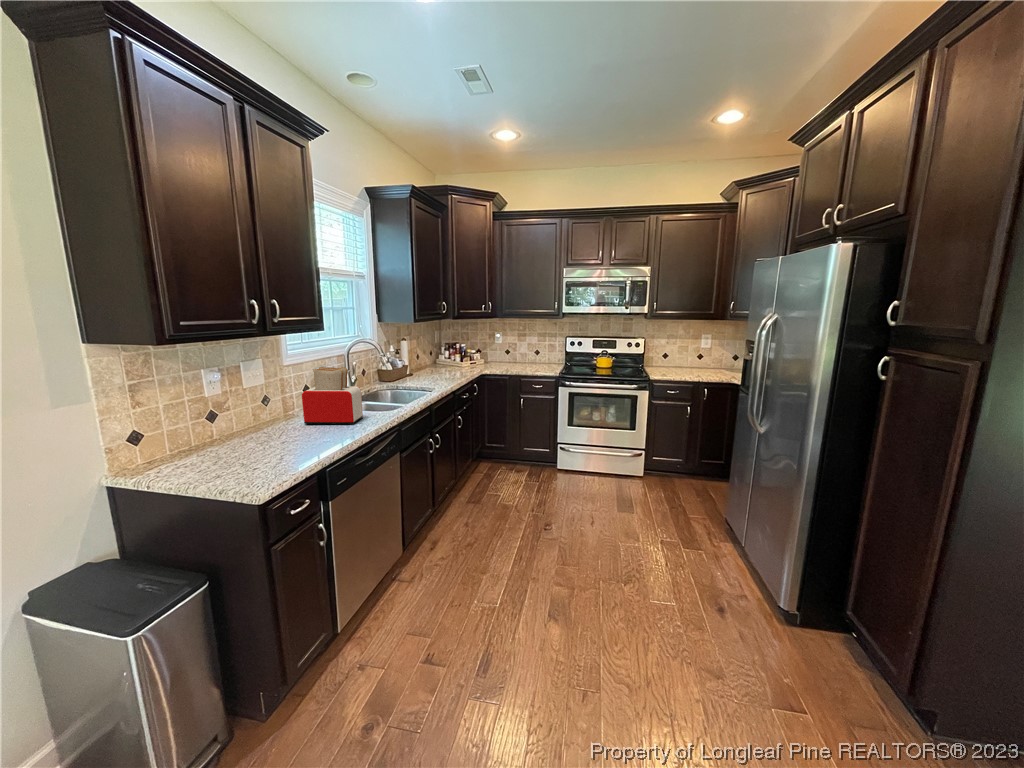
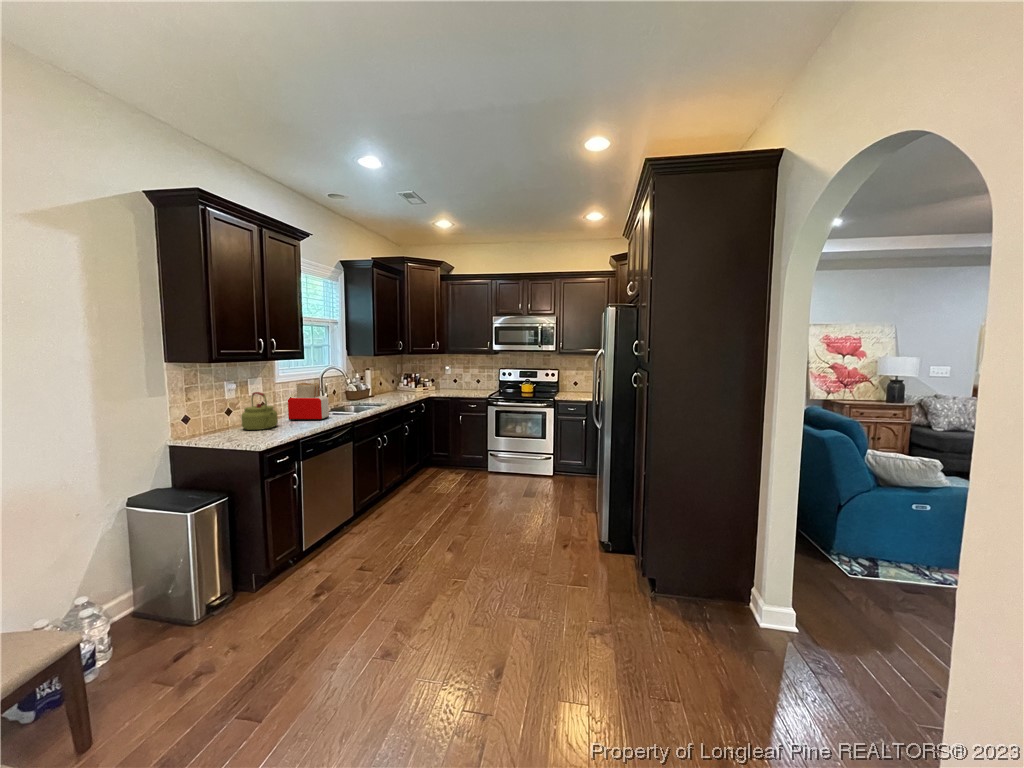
kettle: none [230,386,288,448] -> present [241,392,278,430]

